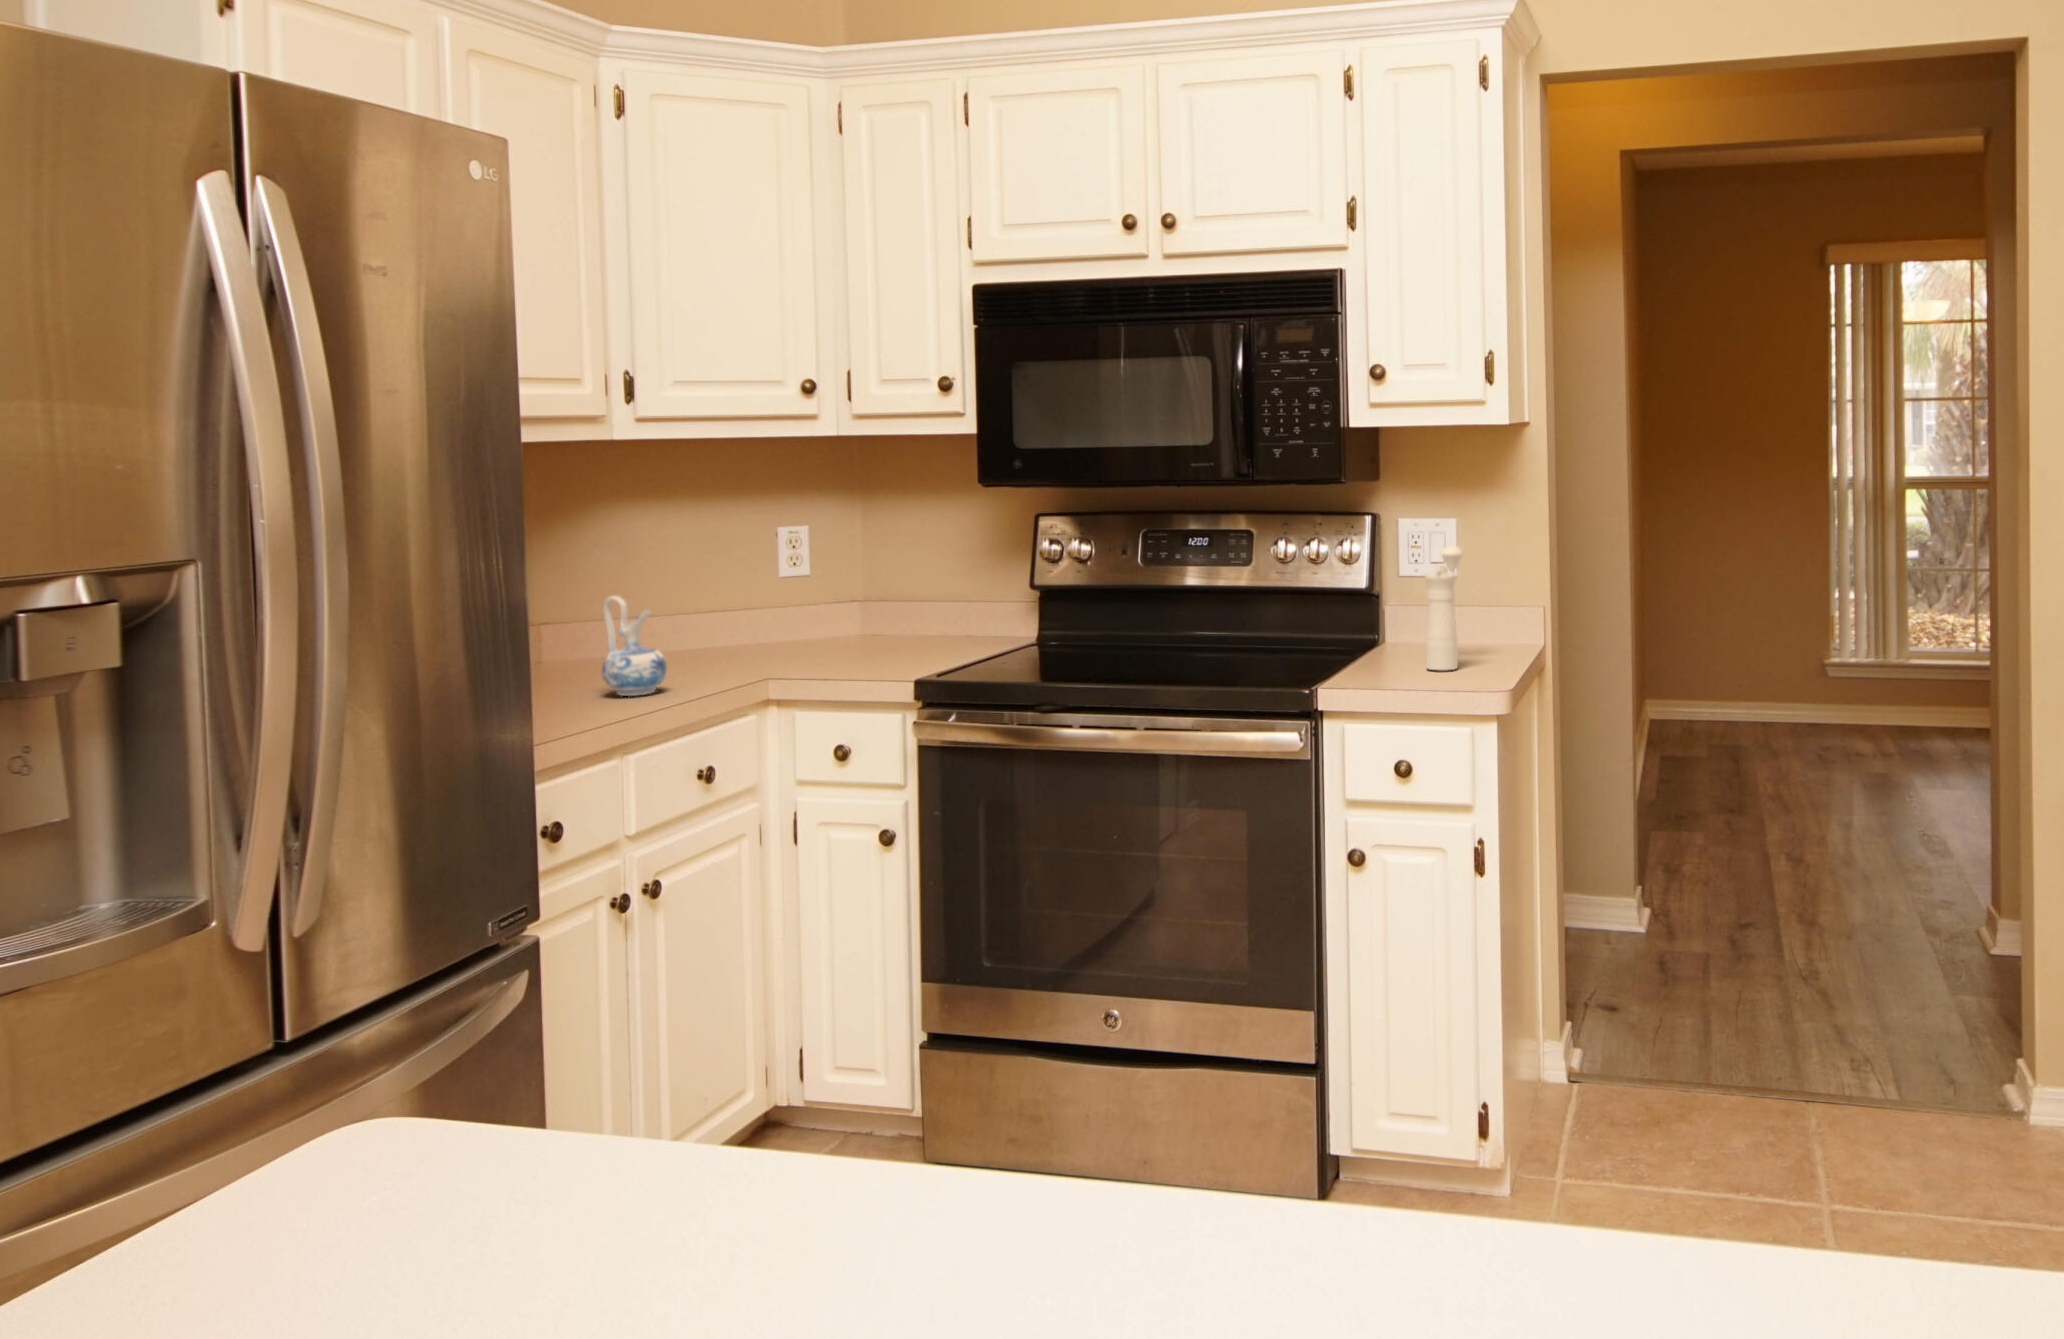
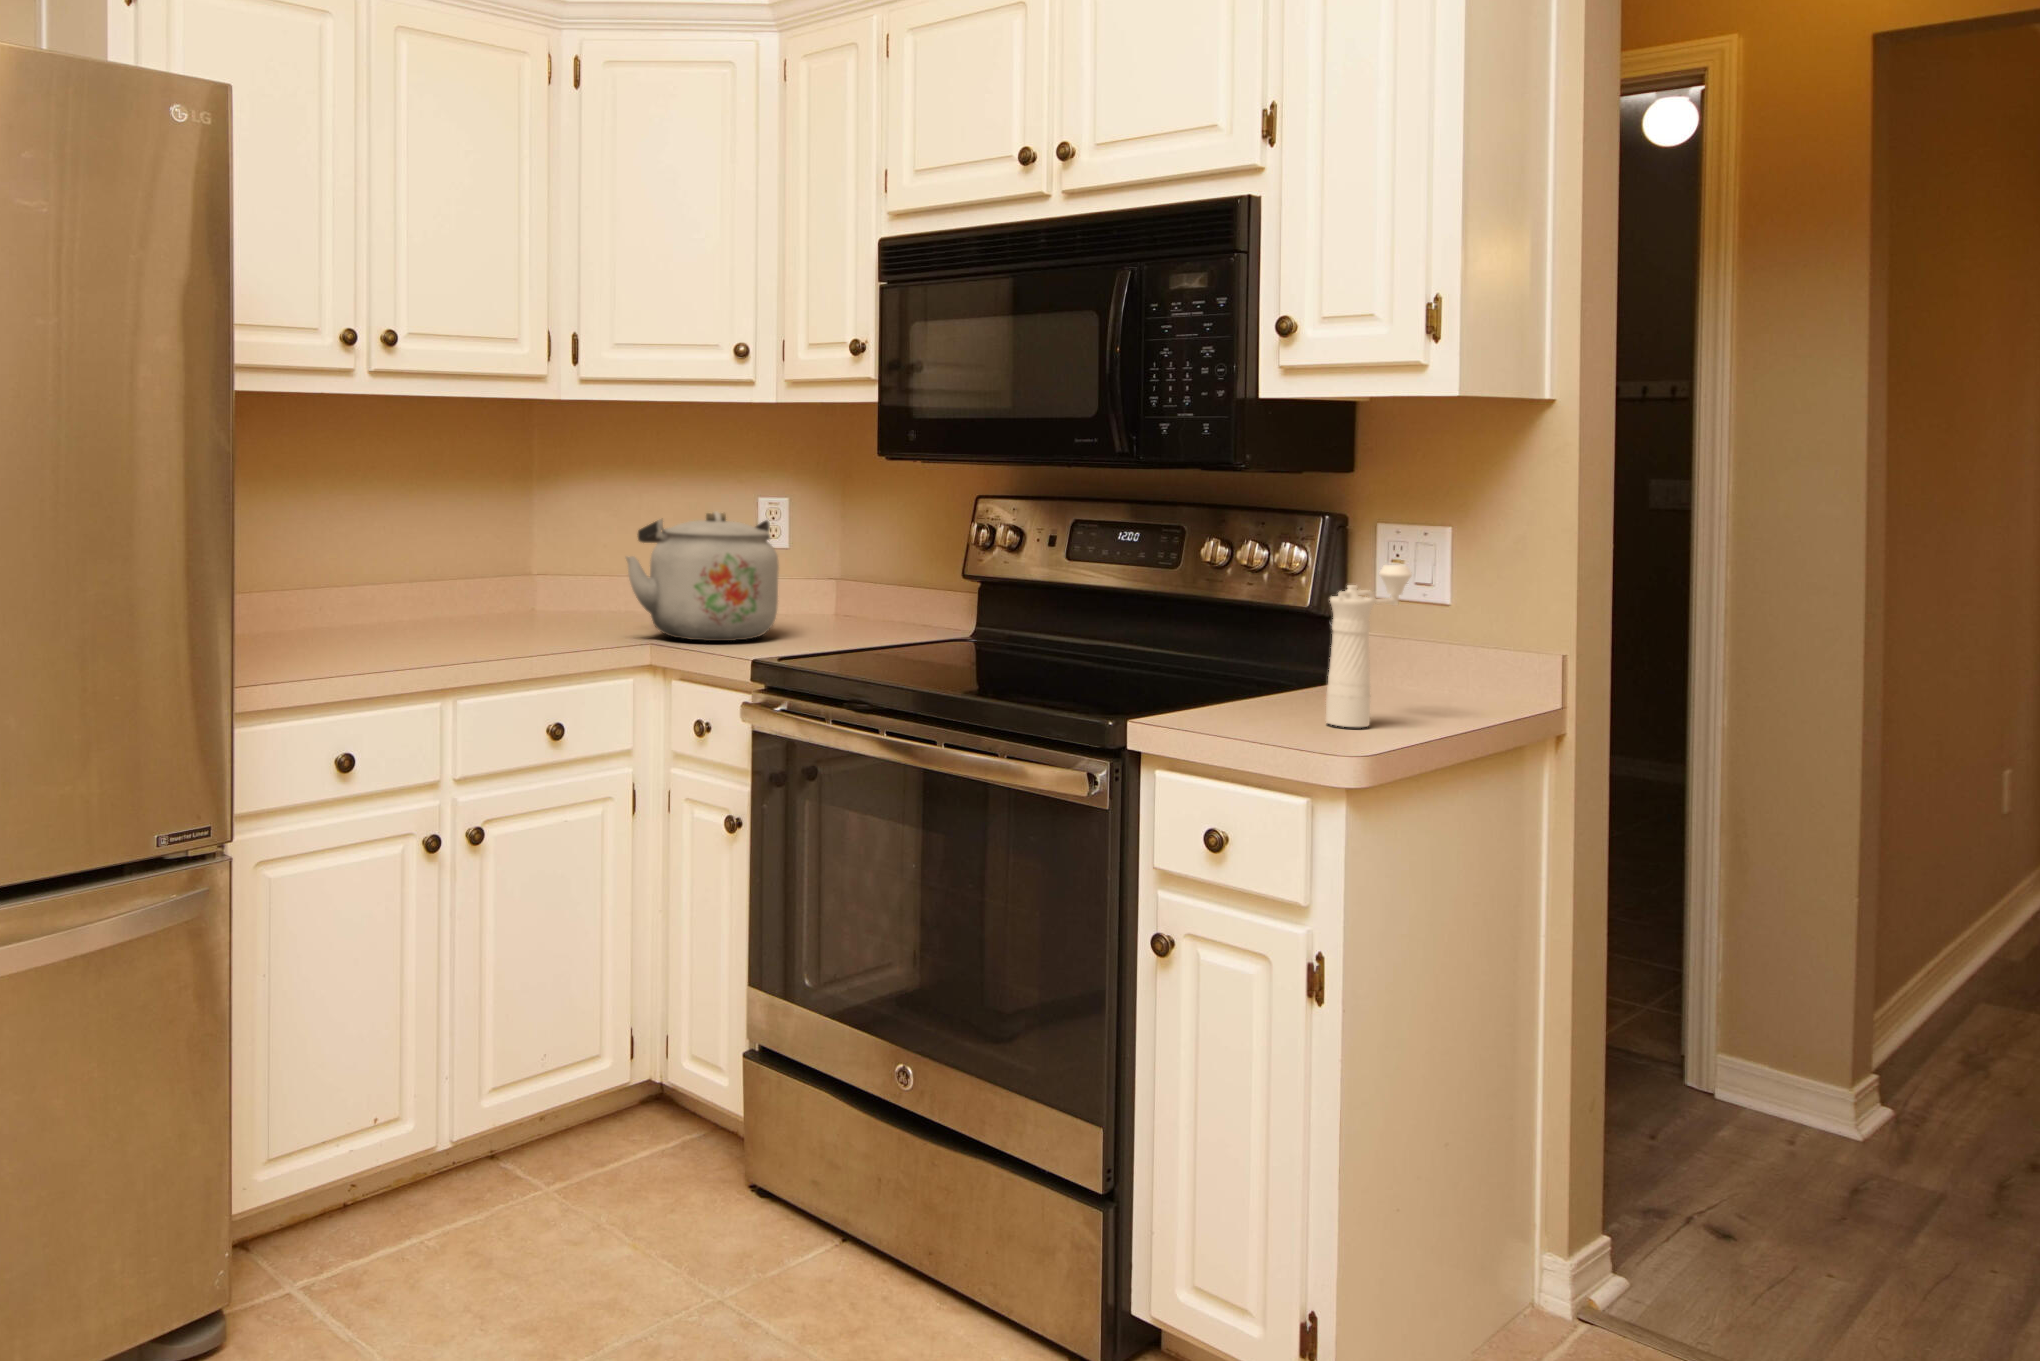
kettle: none [700,543,858,669] -> present [626,512,779,641]
ceramic pitcher: present [602,596,666,696] -> none [508,548,566,646]

